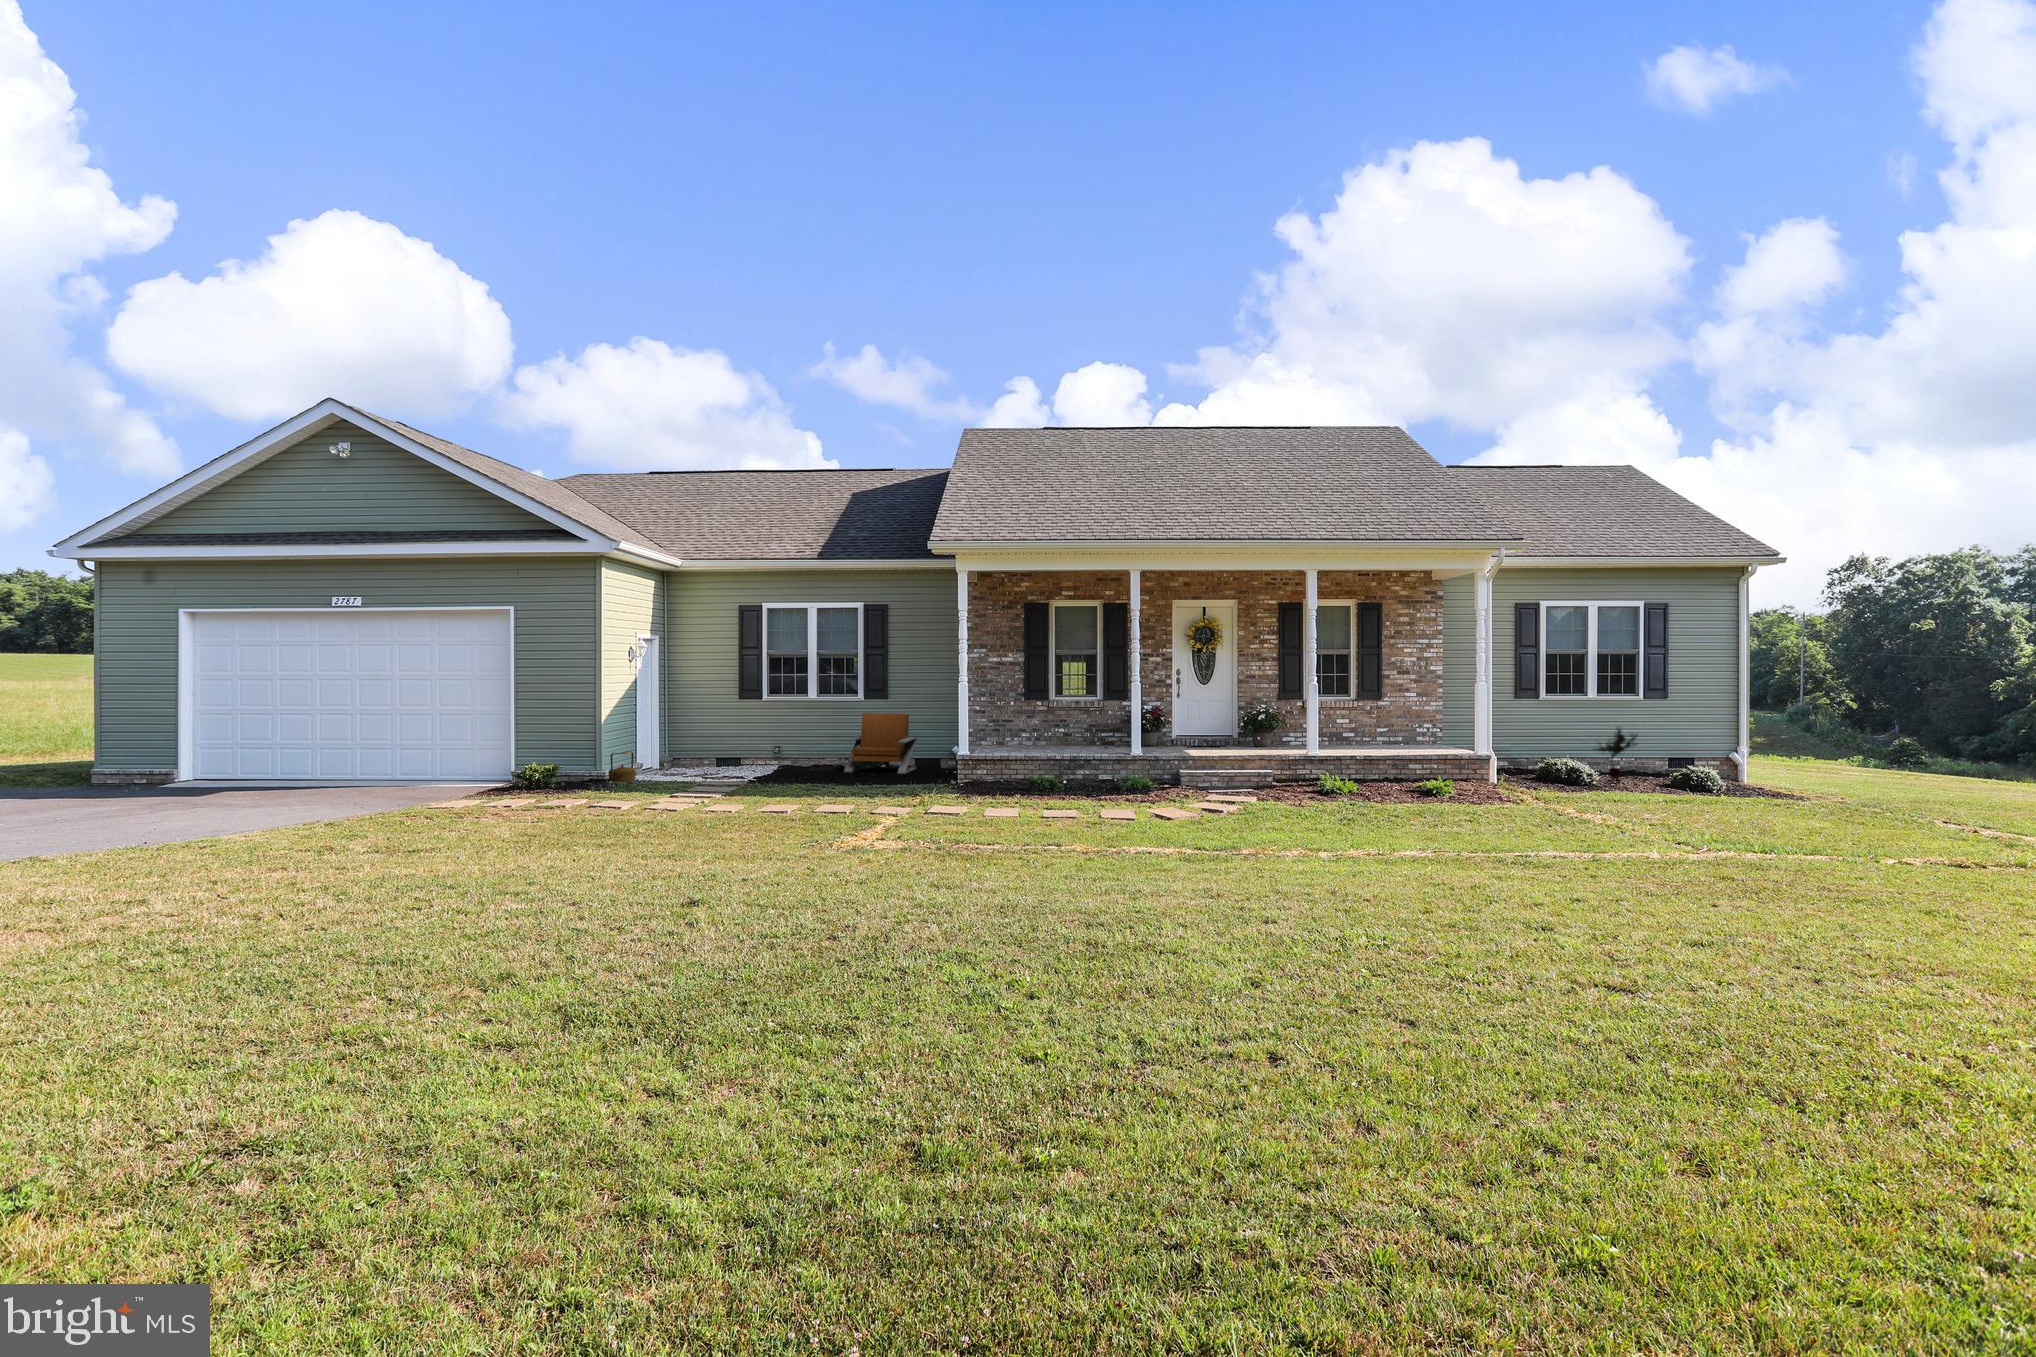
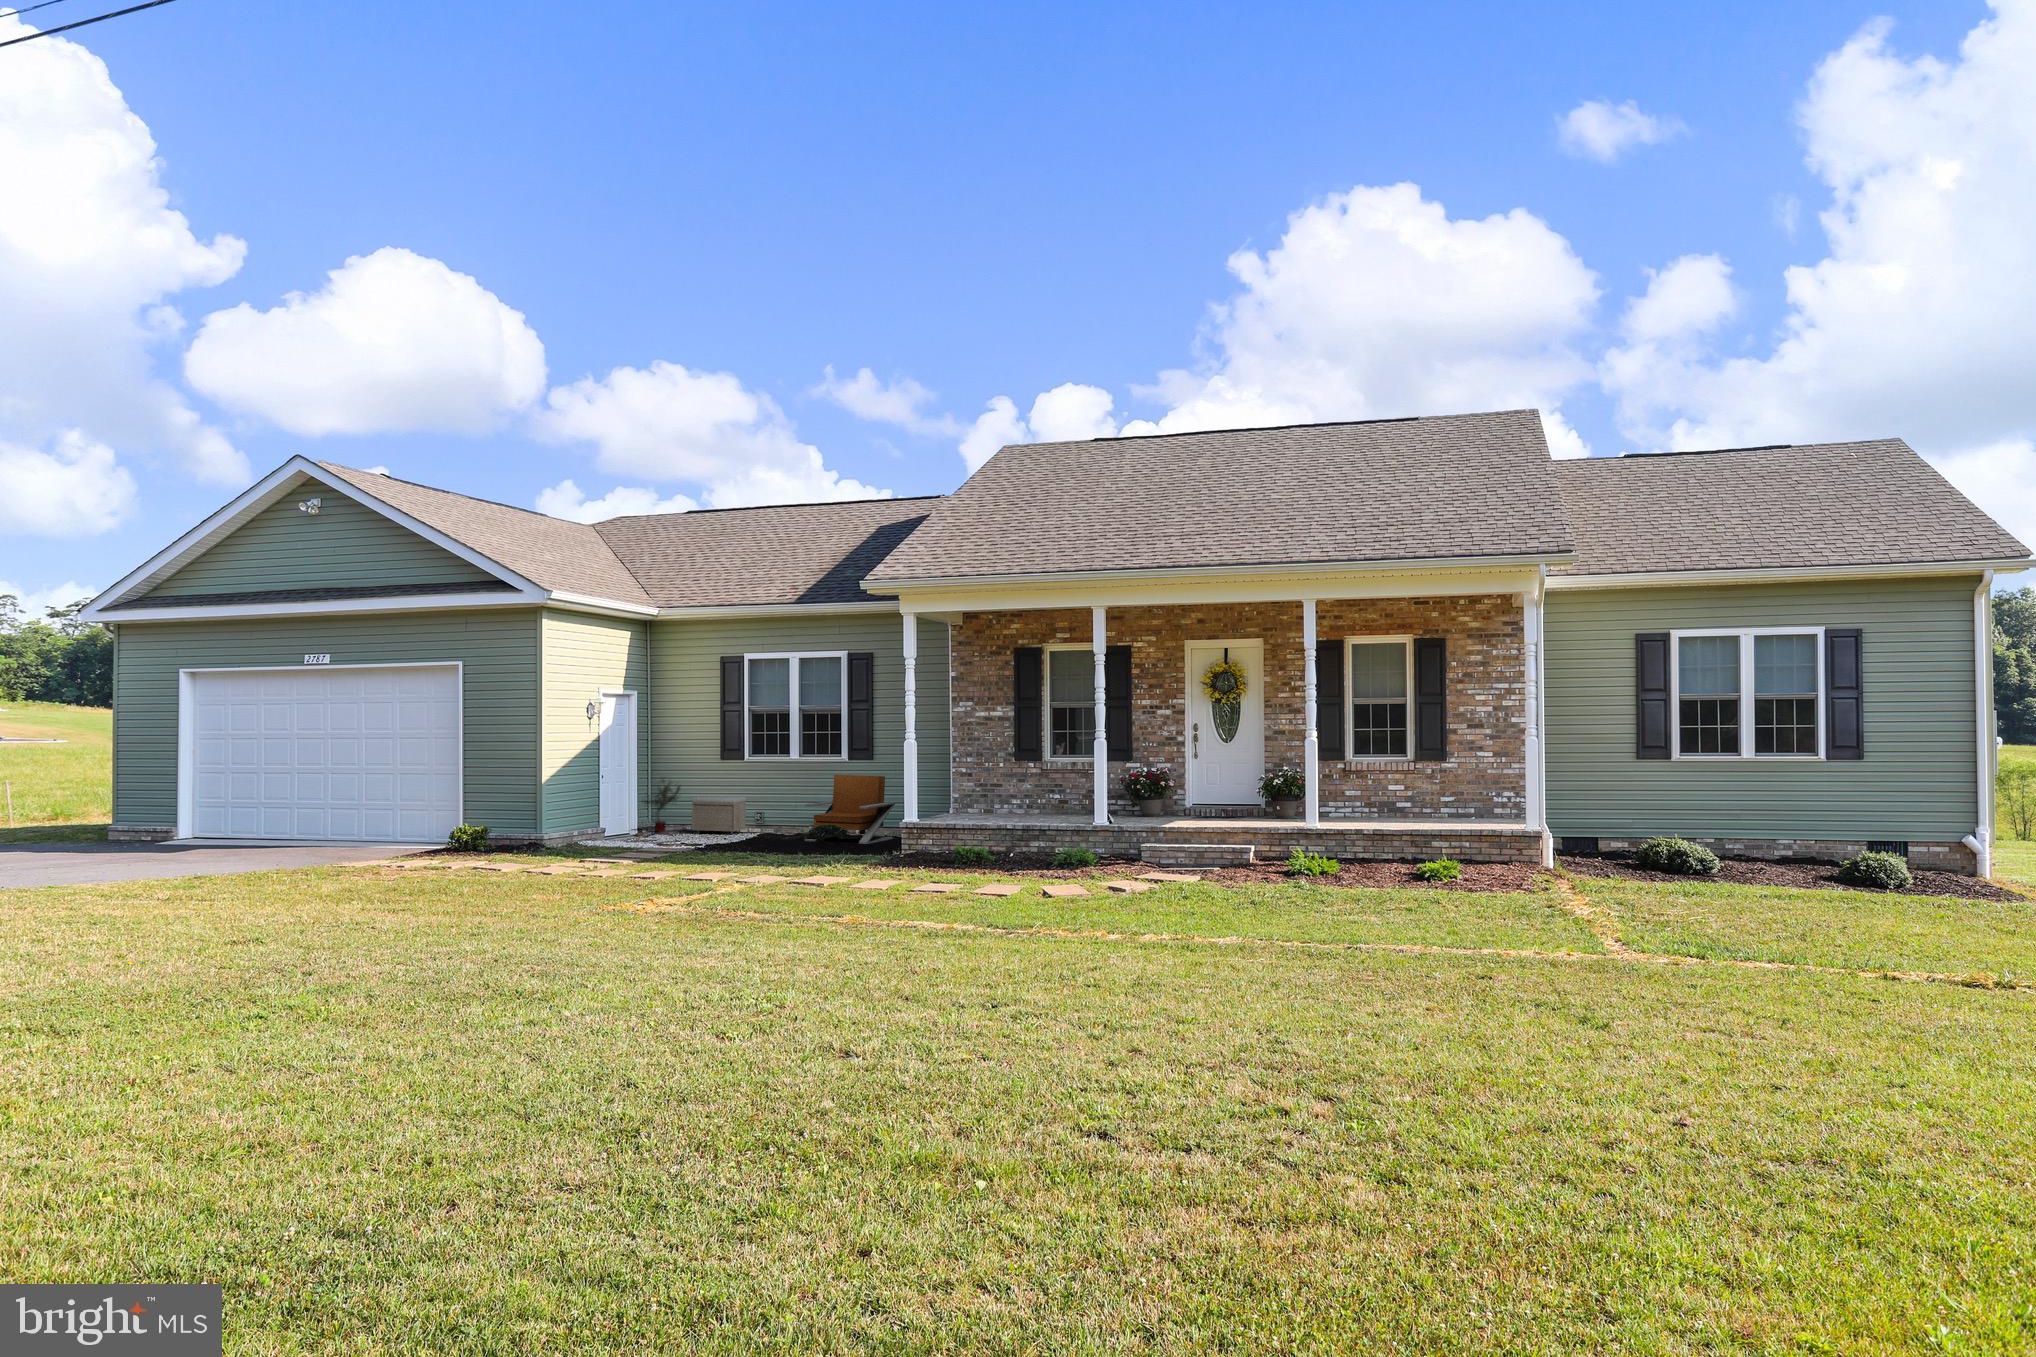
potted tree: present [1595,727,1637,778] -> present [643,777,681,832]
storage bench: none [723,733,770,768] -> present [692,796,746,835]
woven basket: present [608,751,636,782] -> none [543,814,573,846]

